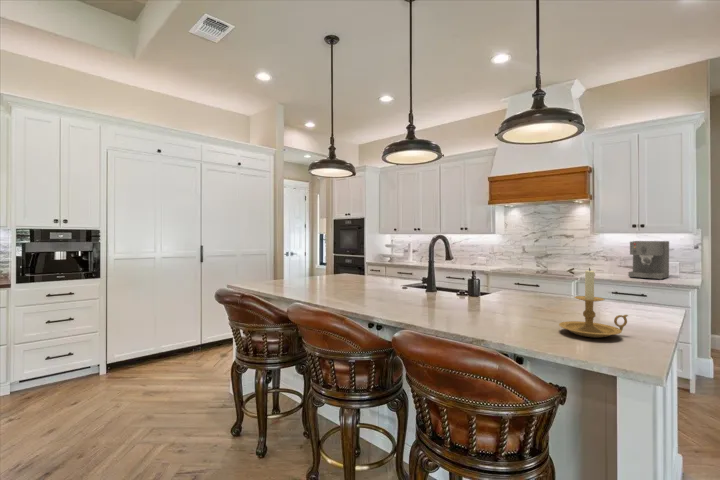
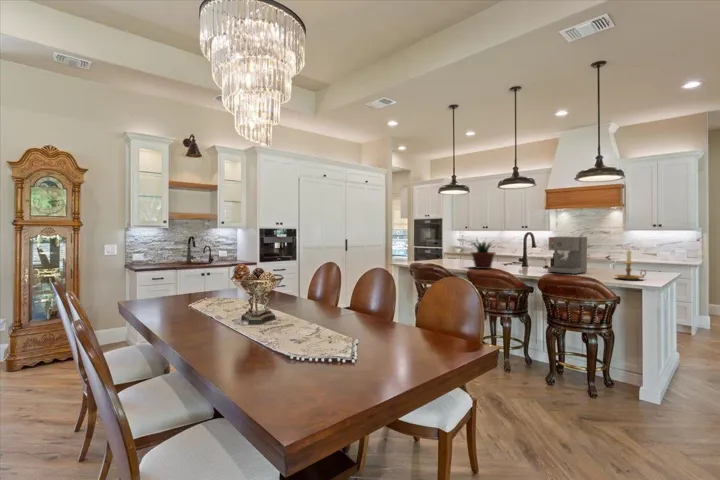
coffee maker: present [628,241,669,279] -> present [548,237,587,274]
potted plant: none [316,247,370,298] -> present [471,242,496,269]

